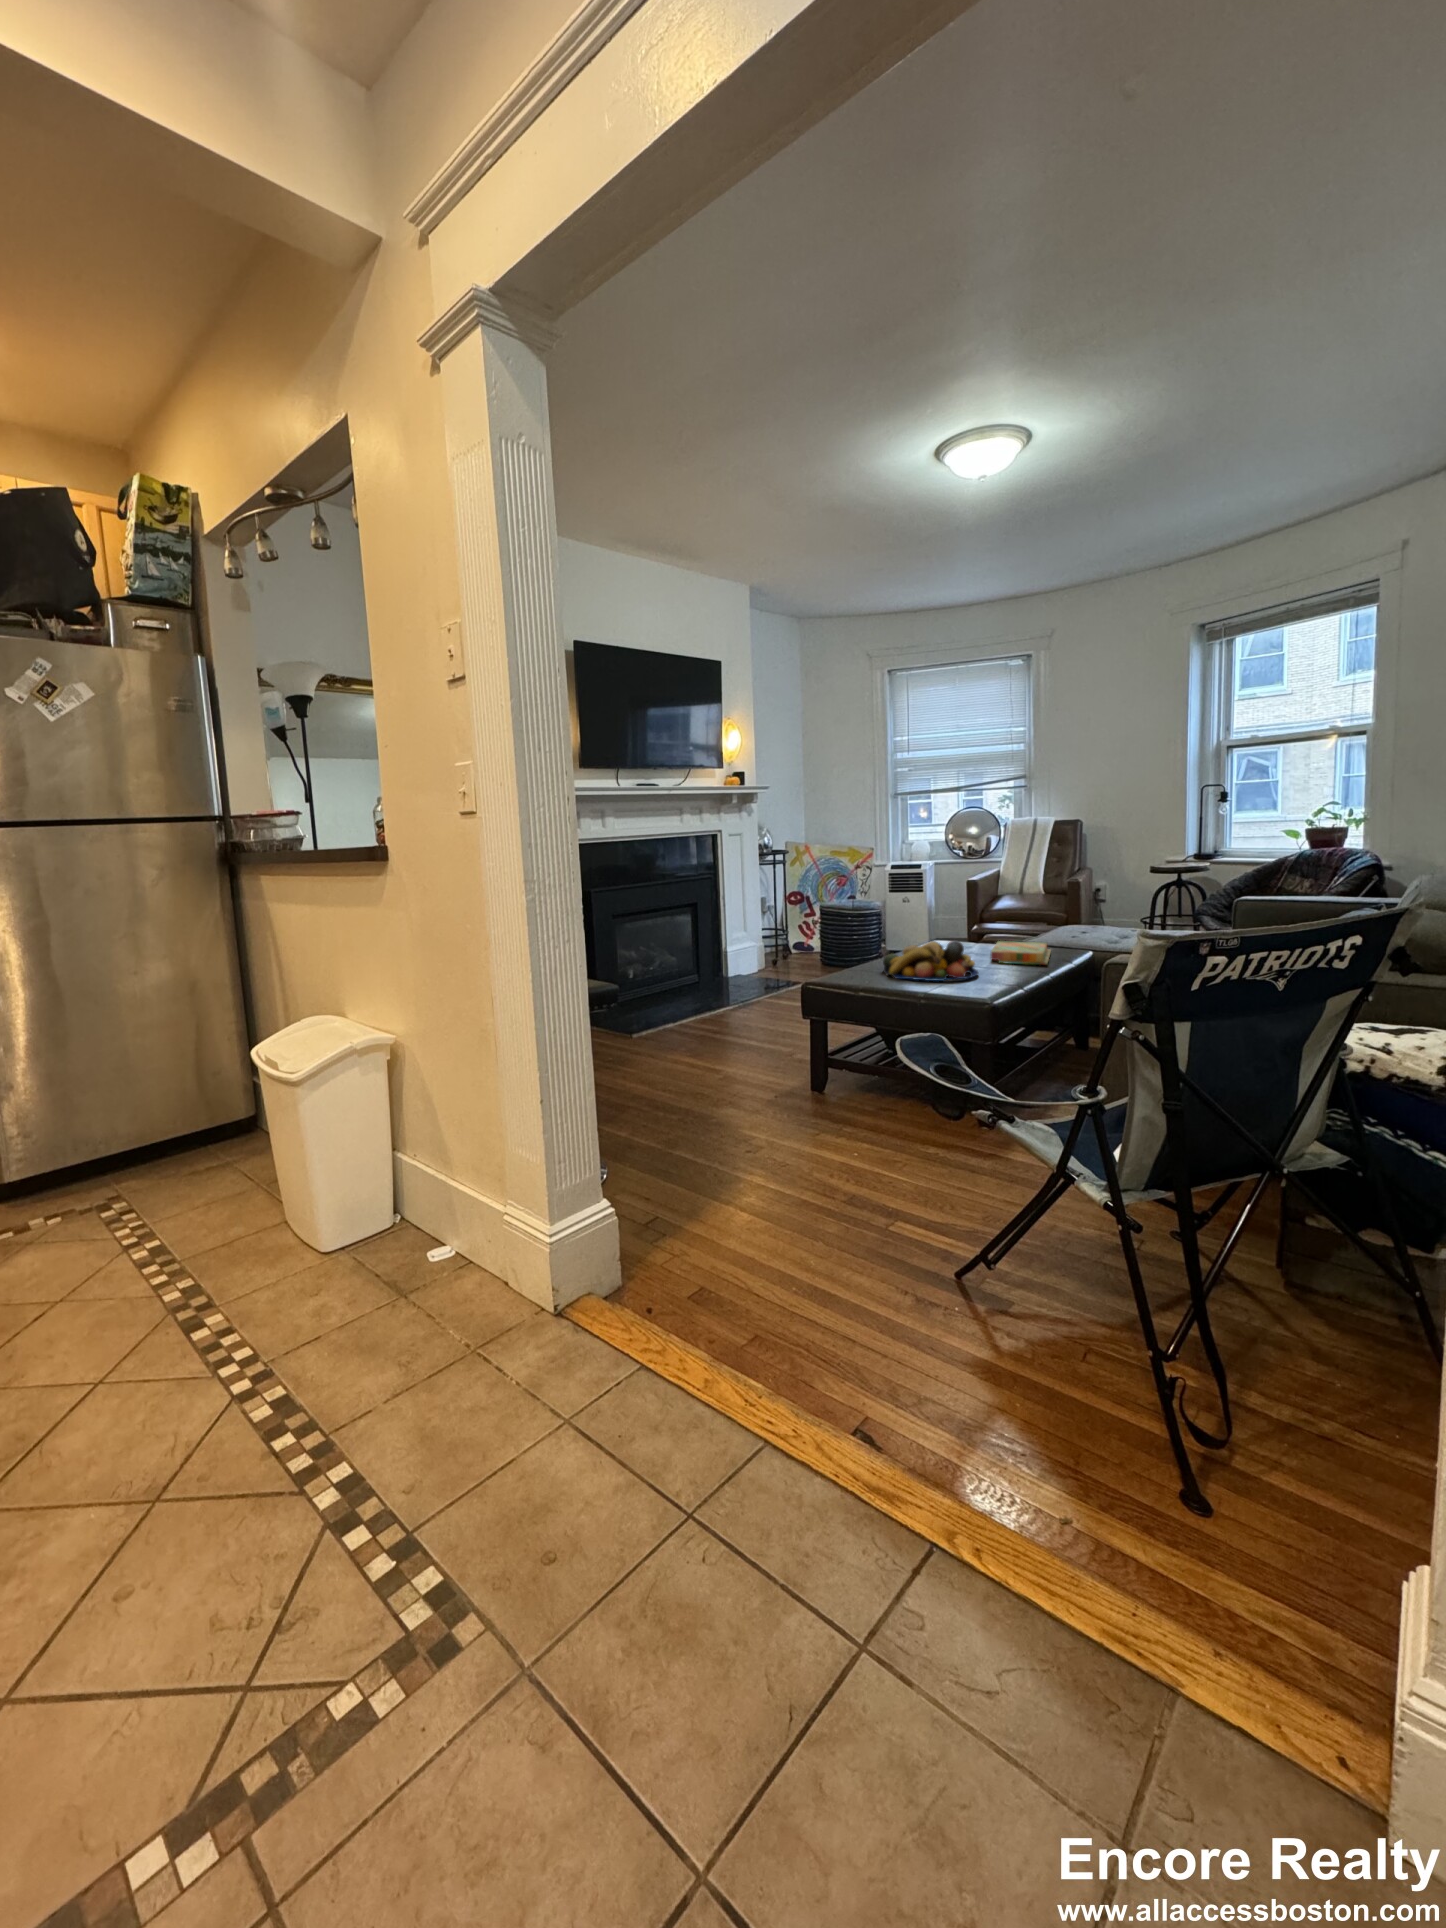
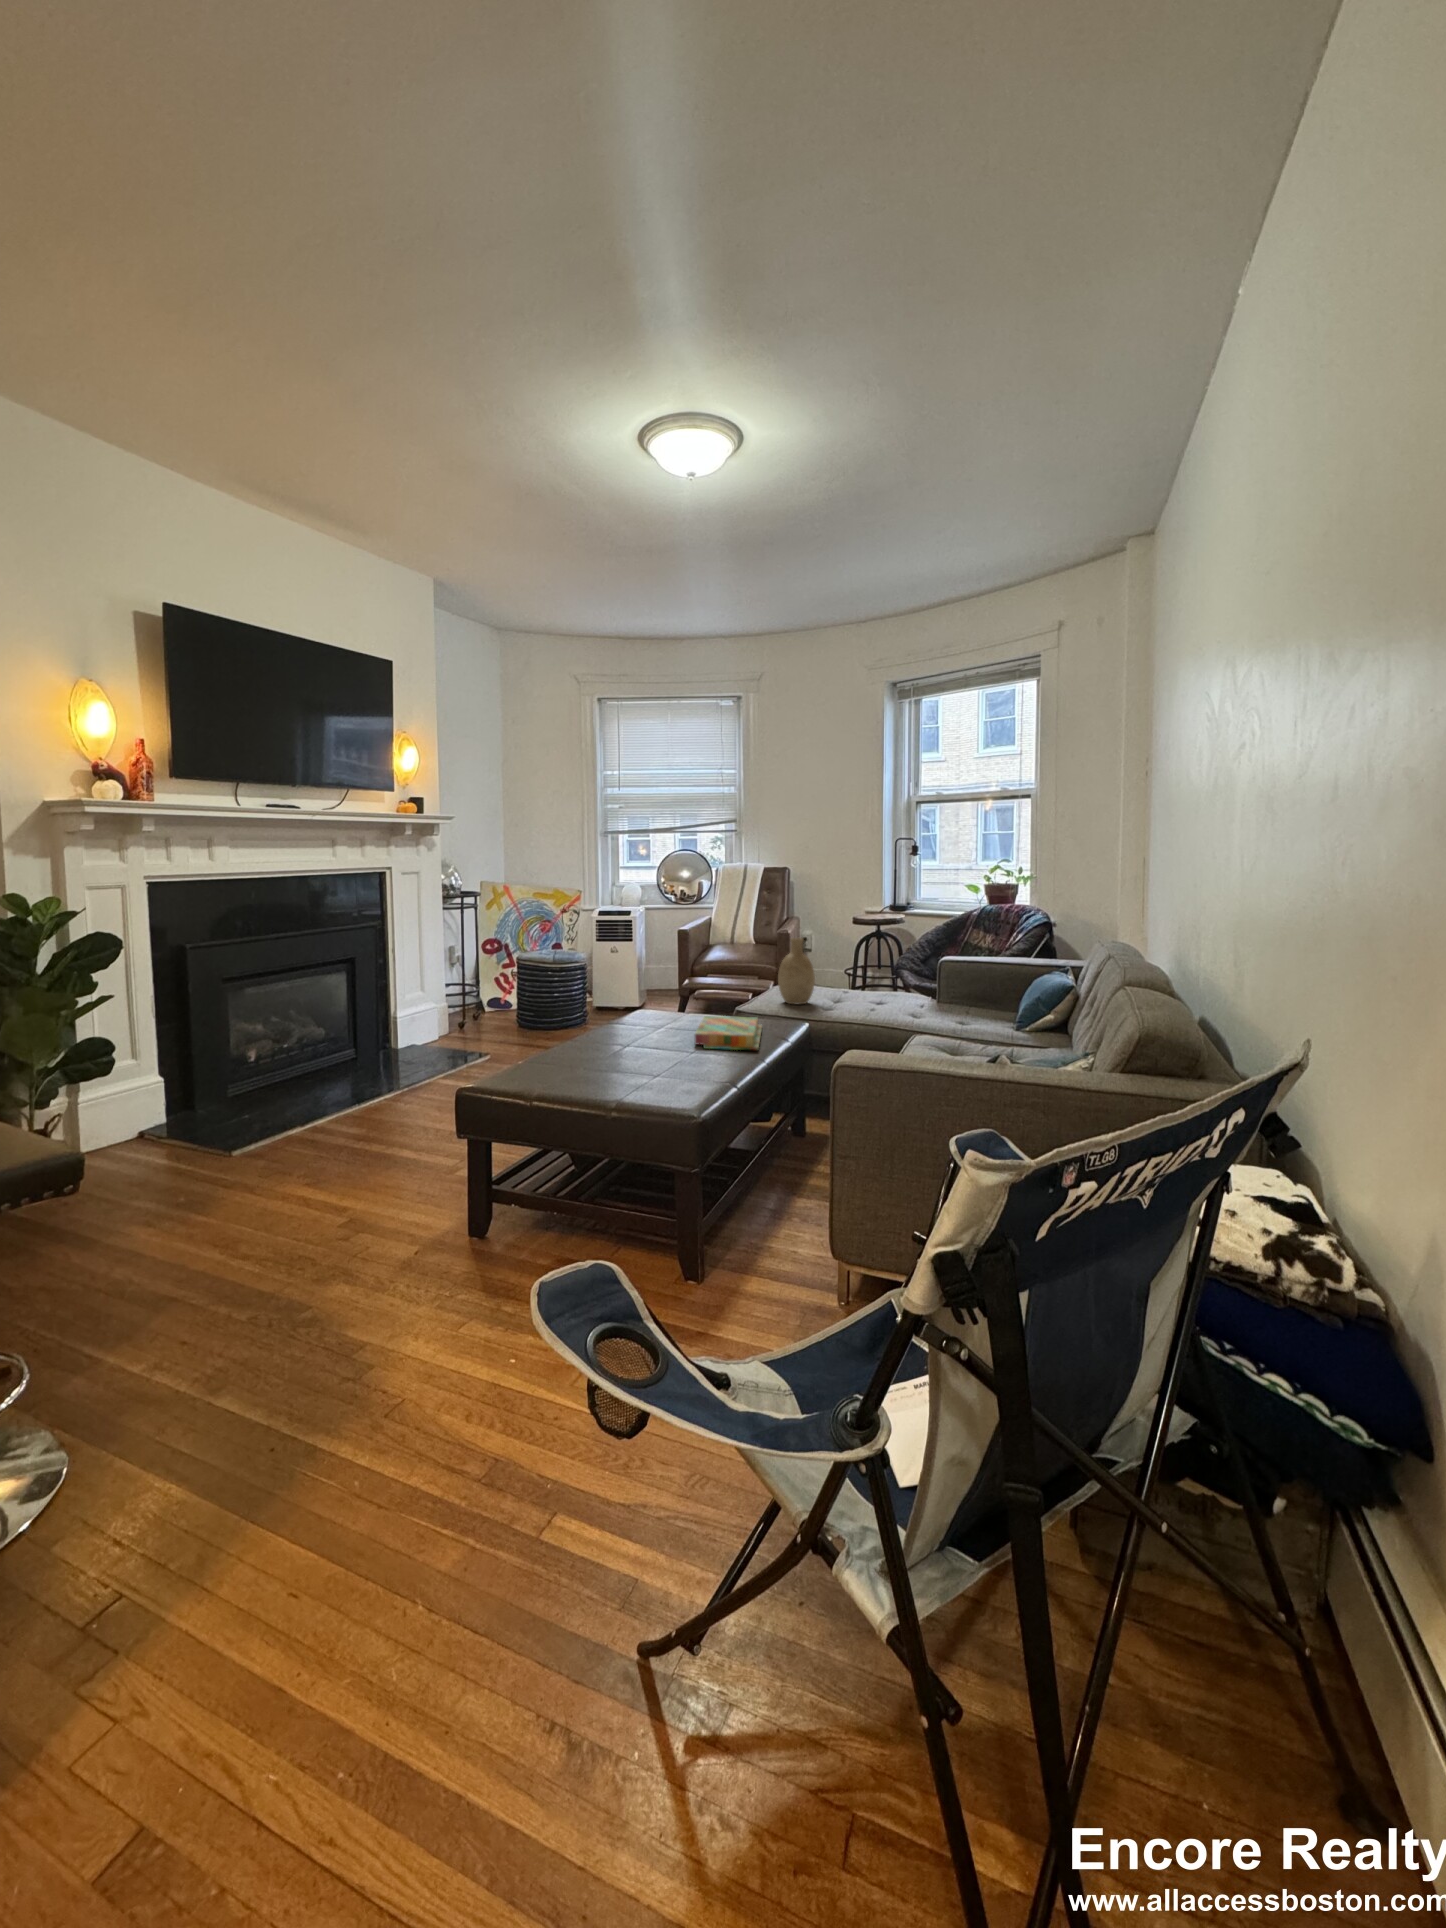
decorative vase: none [1067,878,1103,938] -> present [778,938,815,1004]
fruit bowl: present [883,941,978,981] -> none [558,1026,679,1086]

